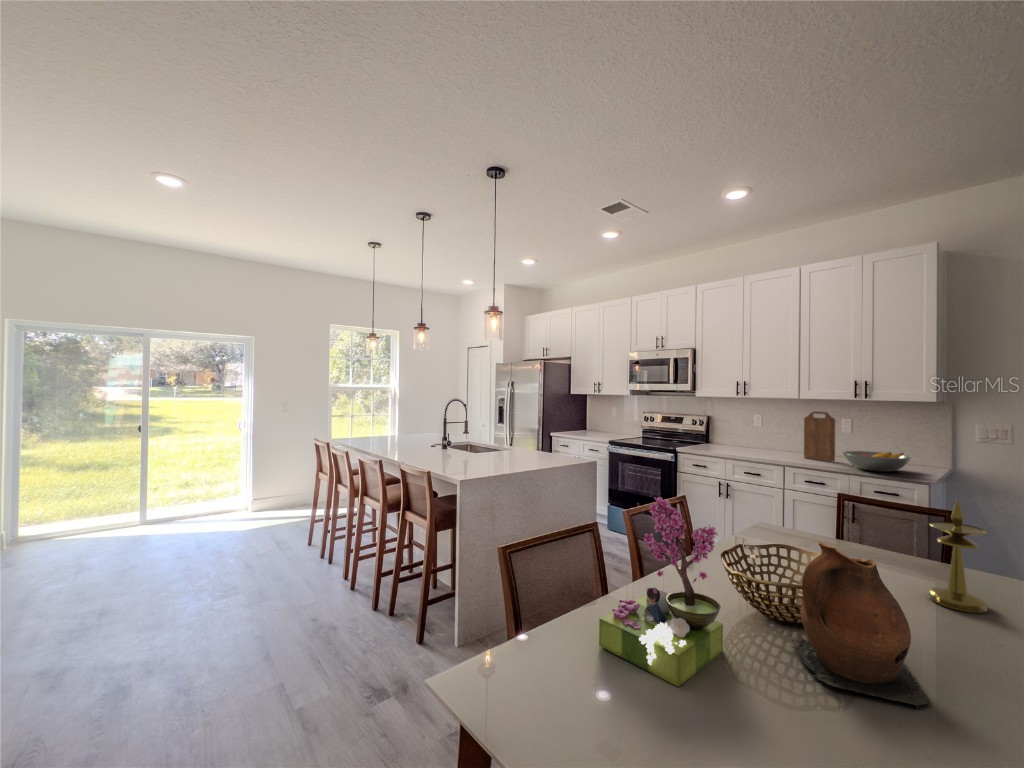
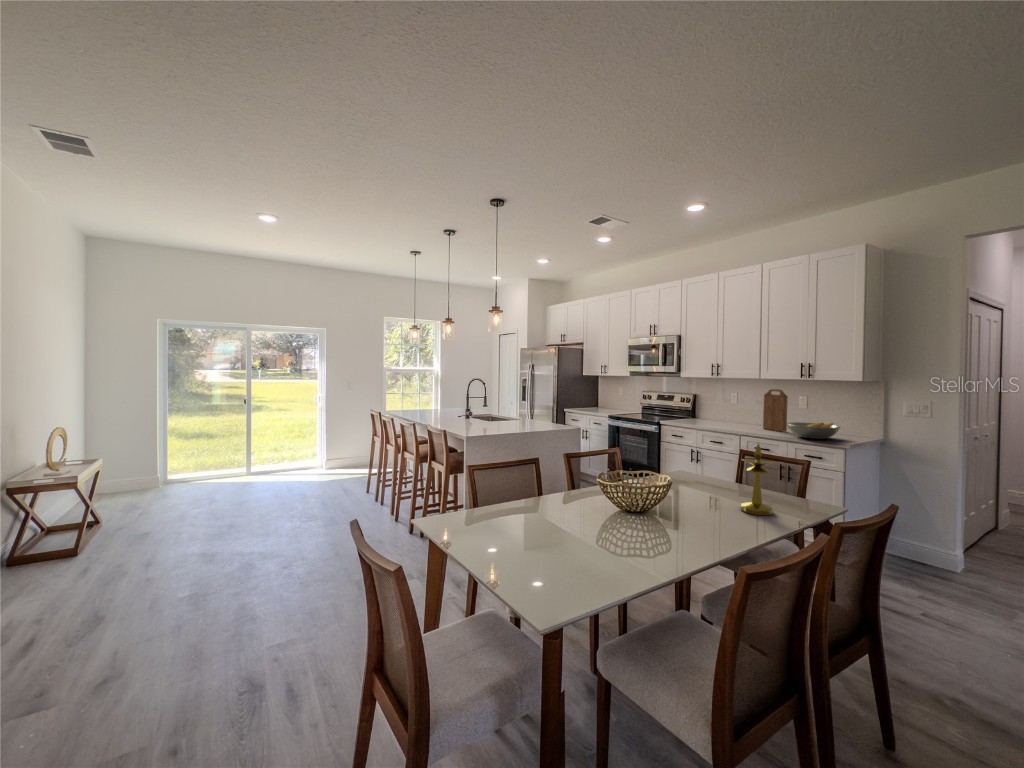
flower arrangement: present [599,497,723,687] -> none [502,432,574,533]
ceramic pitcher: present [792,542,930,708] -> none [609,457,676,544]

